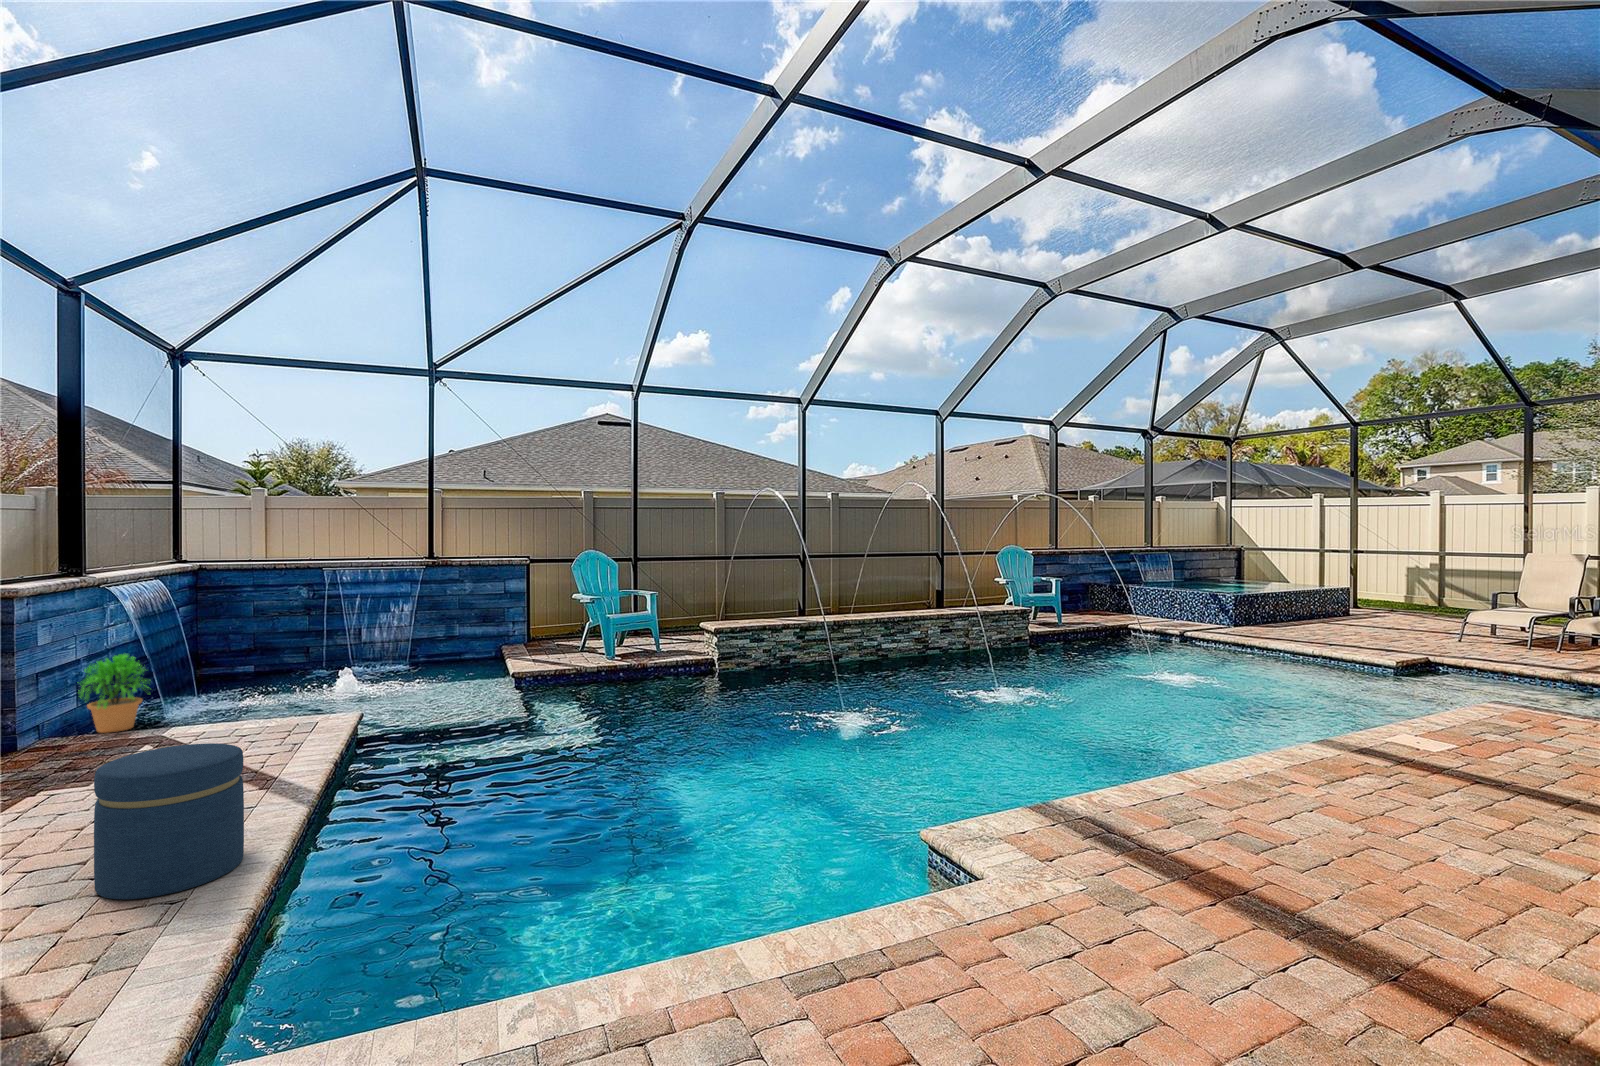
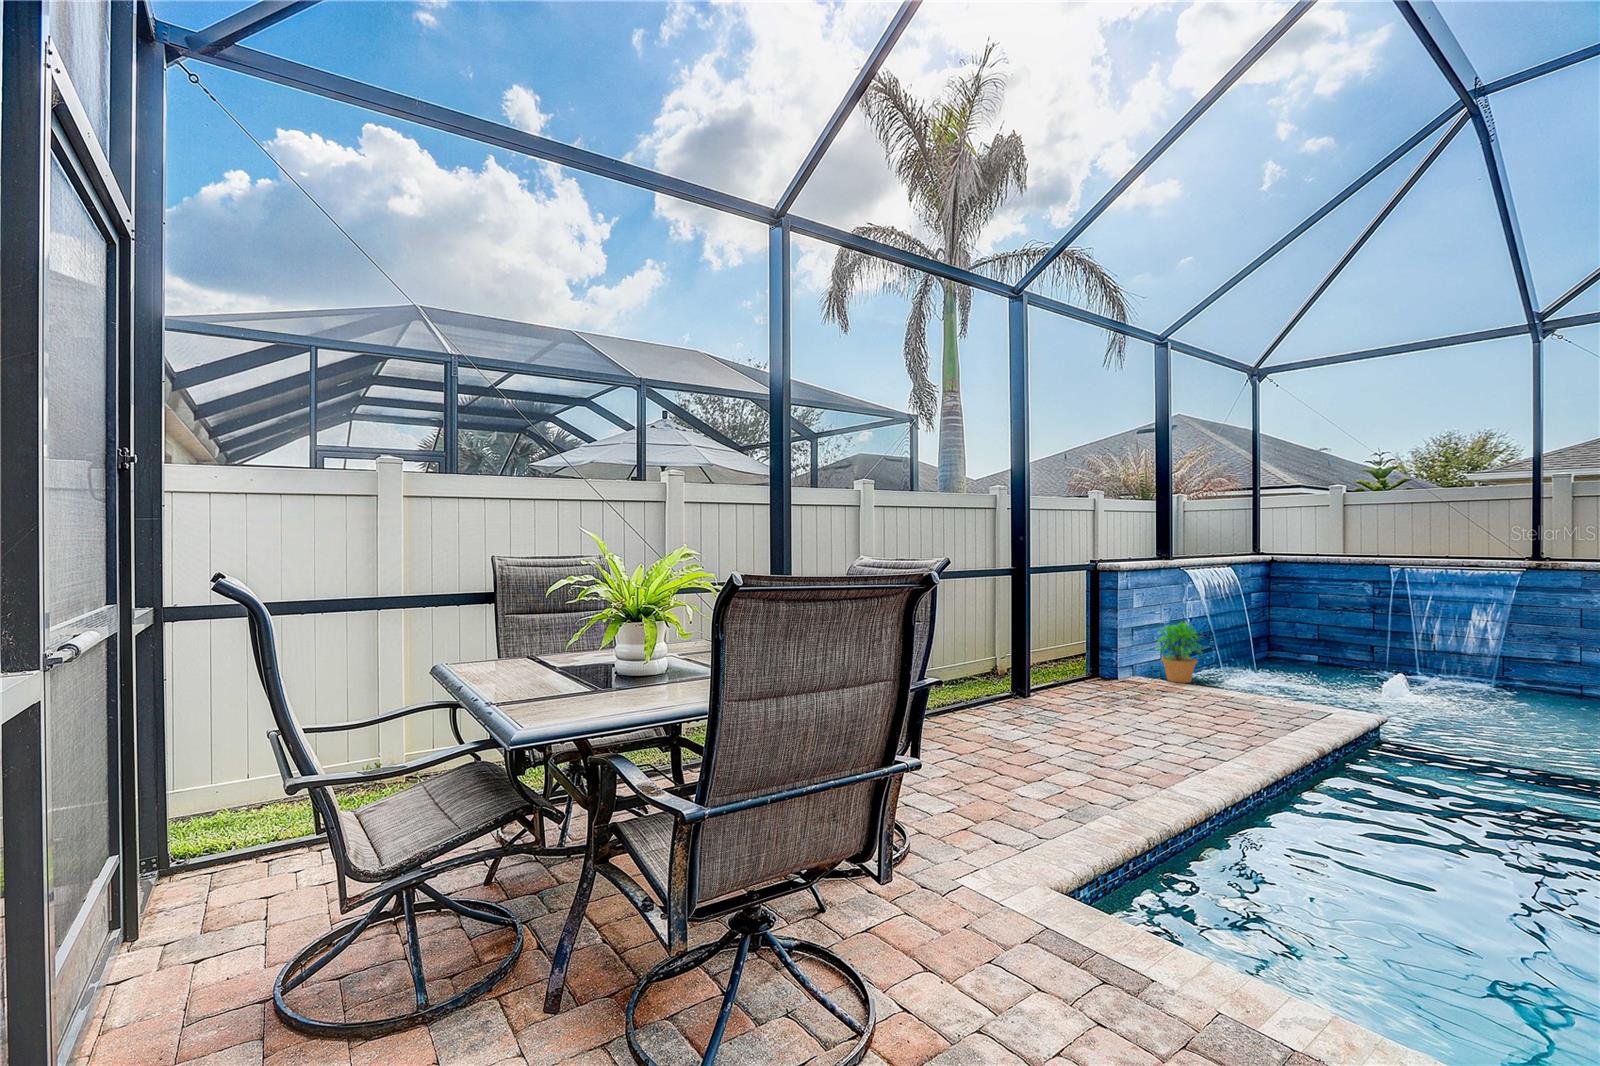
ottoman: present [94,743,244,900] -> none [1094,685,1192,798]

